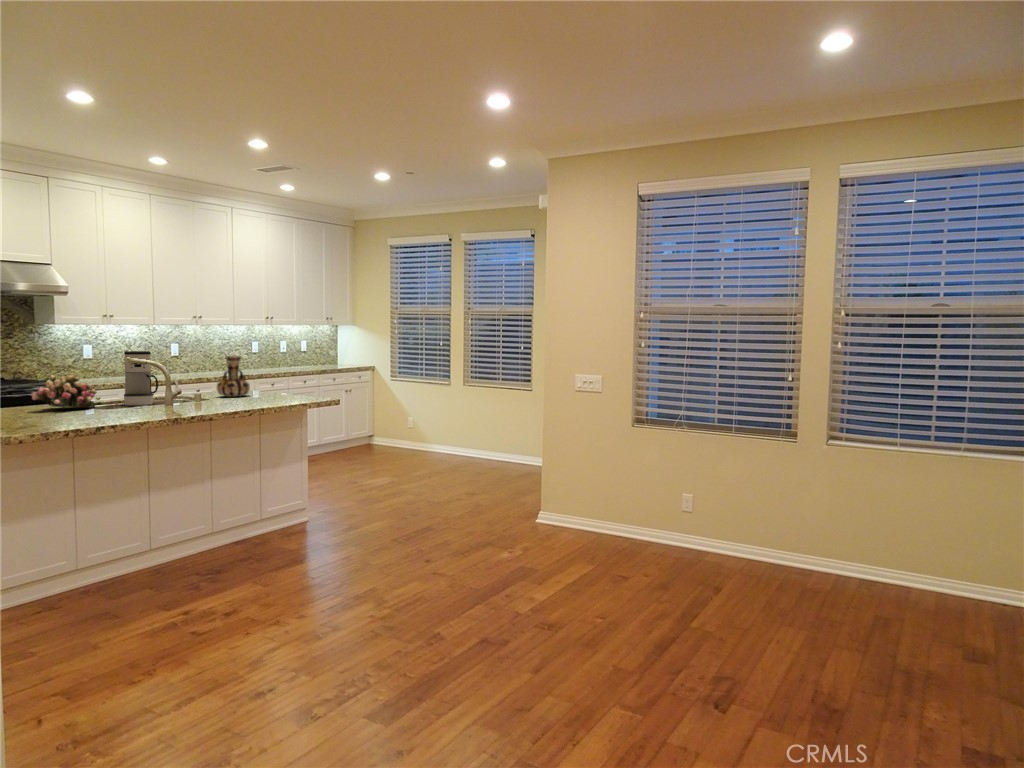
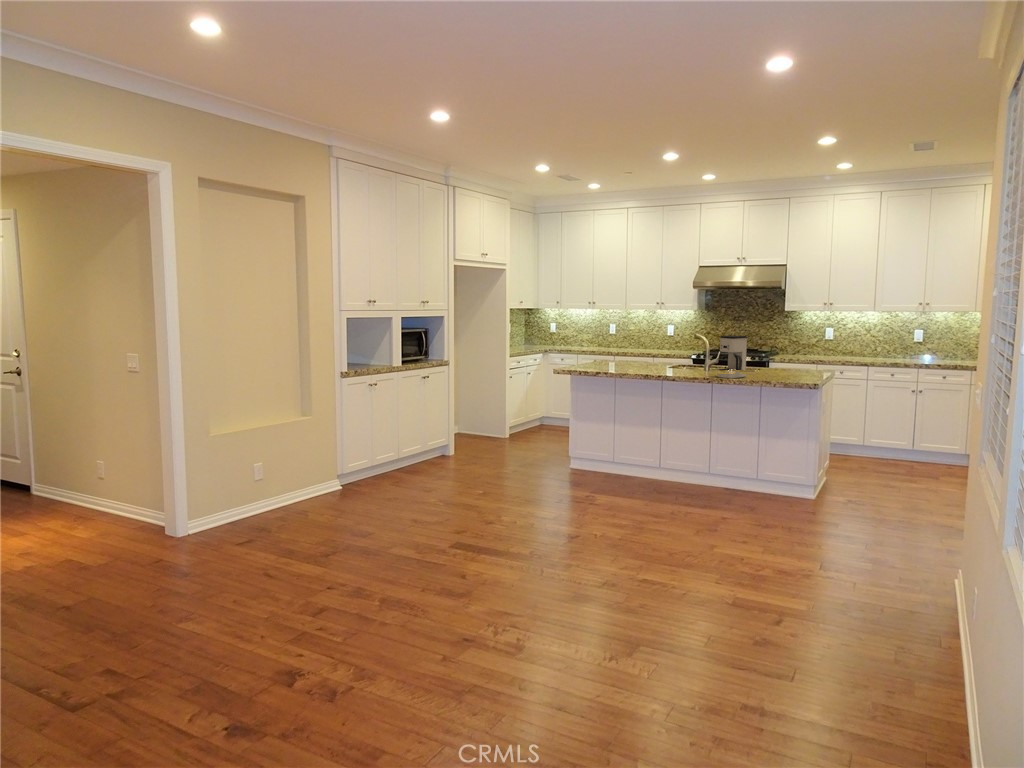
vase: present [217,356,250,397] -> none [798,345,832,383]
flower arrangement: present [31,375,97,408] -> none [667,349,708,375]

